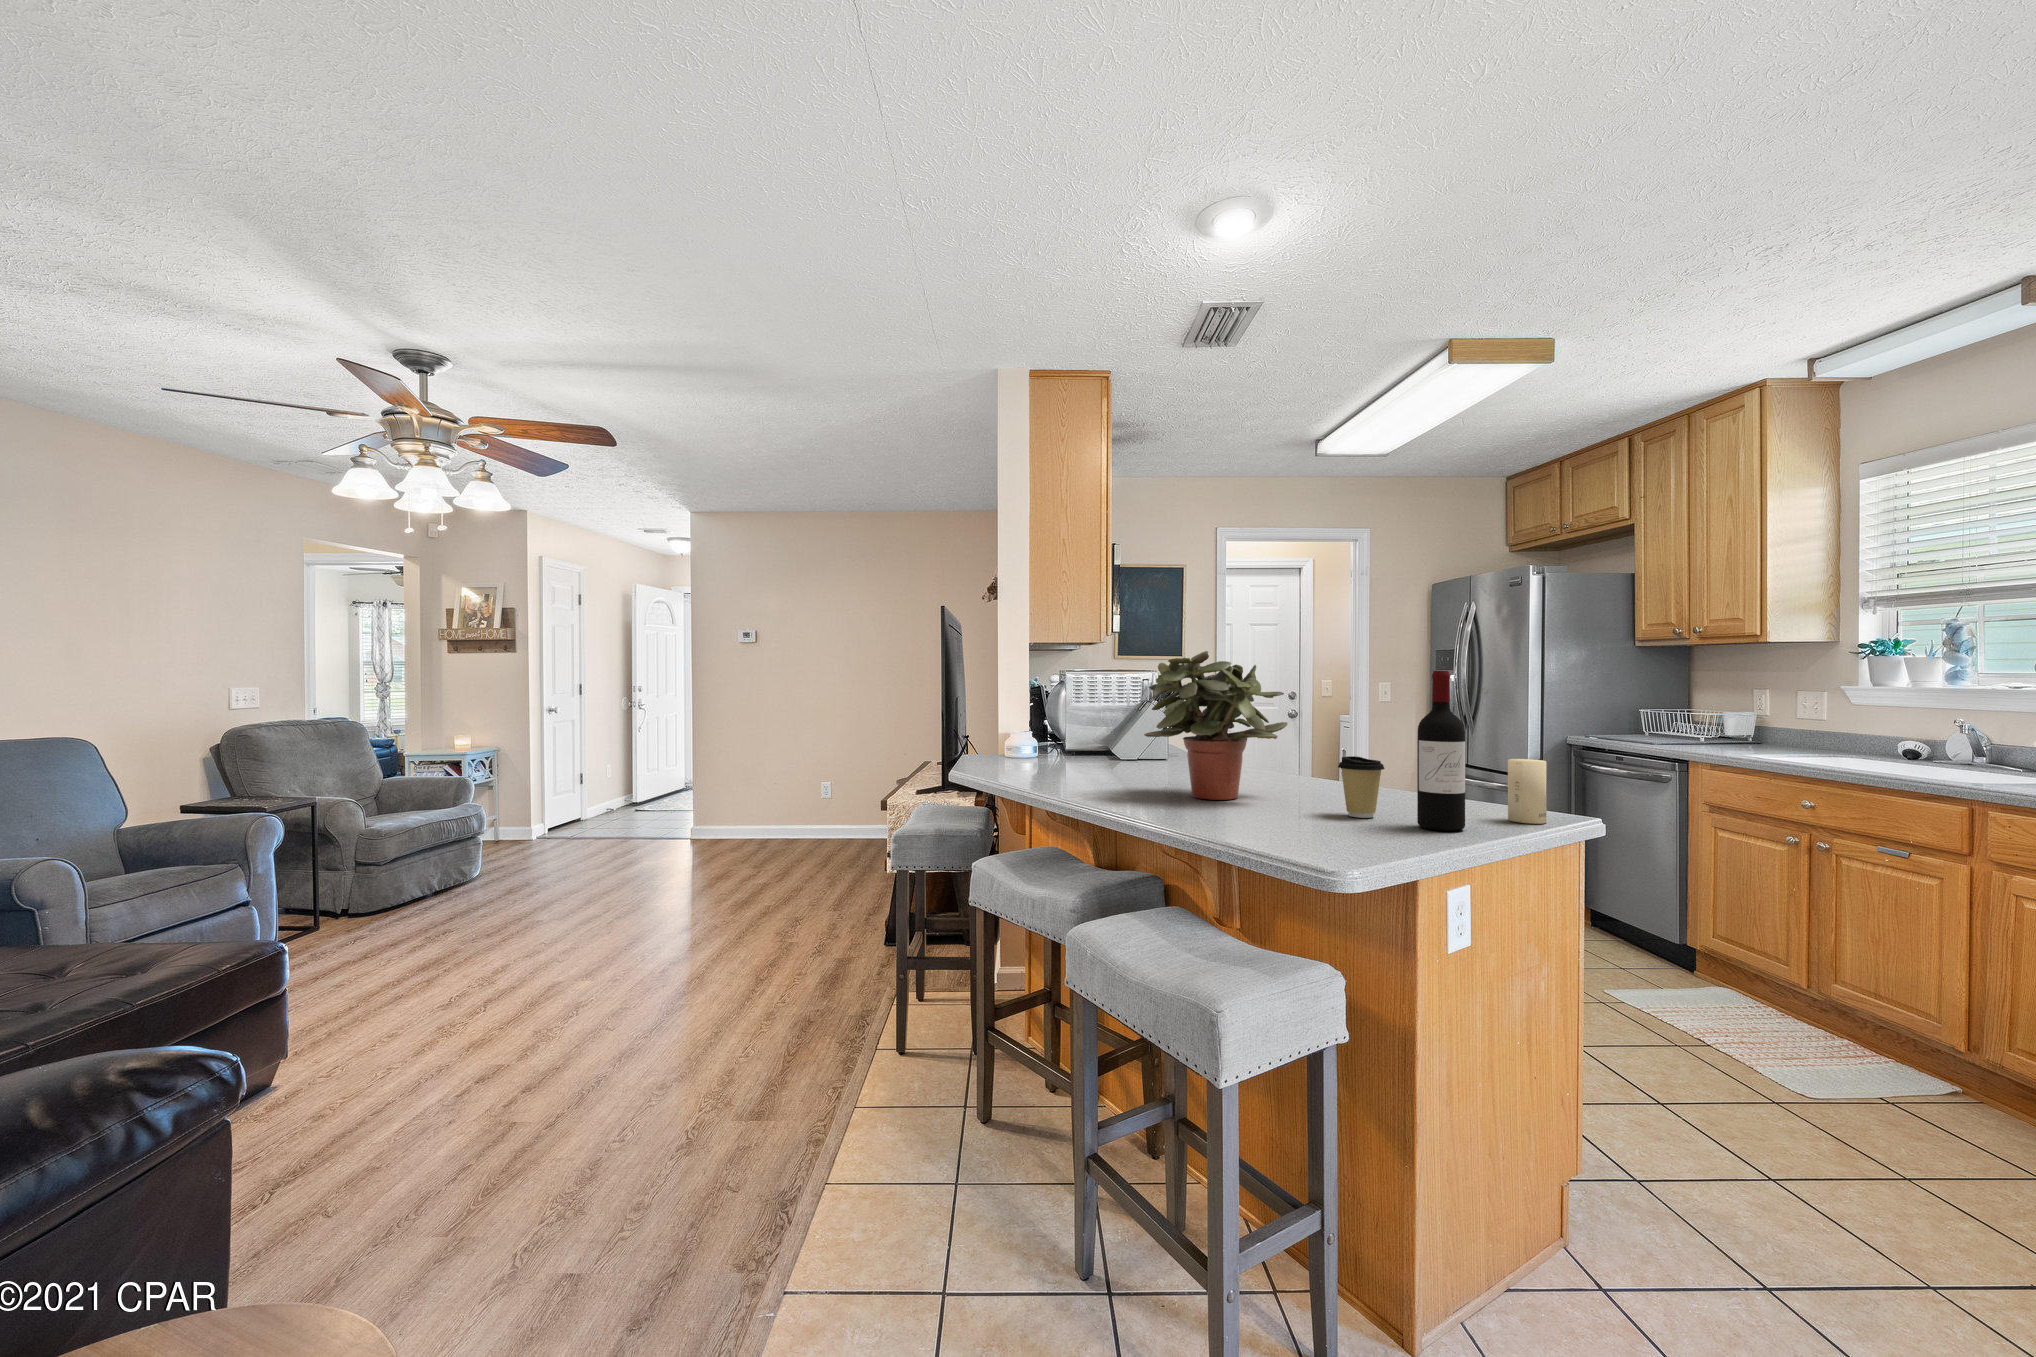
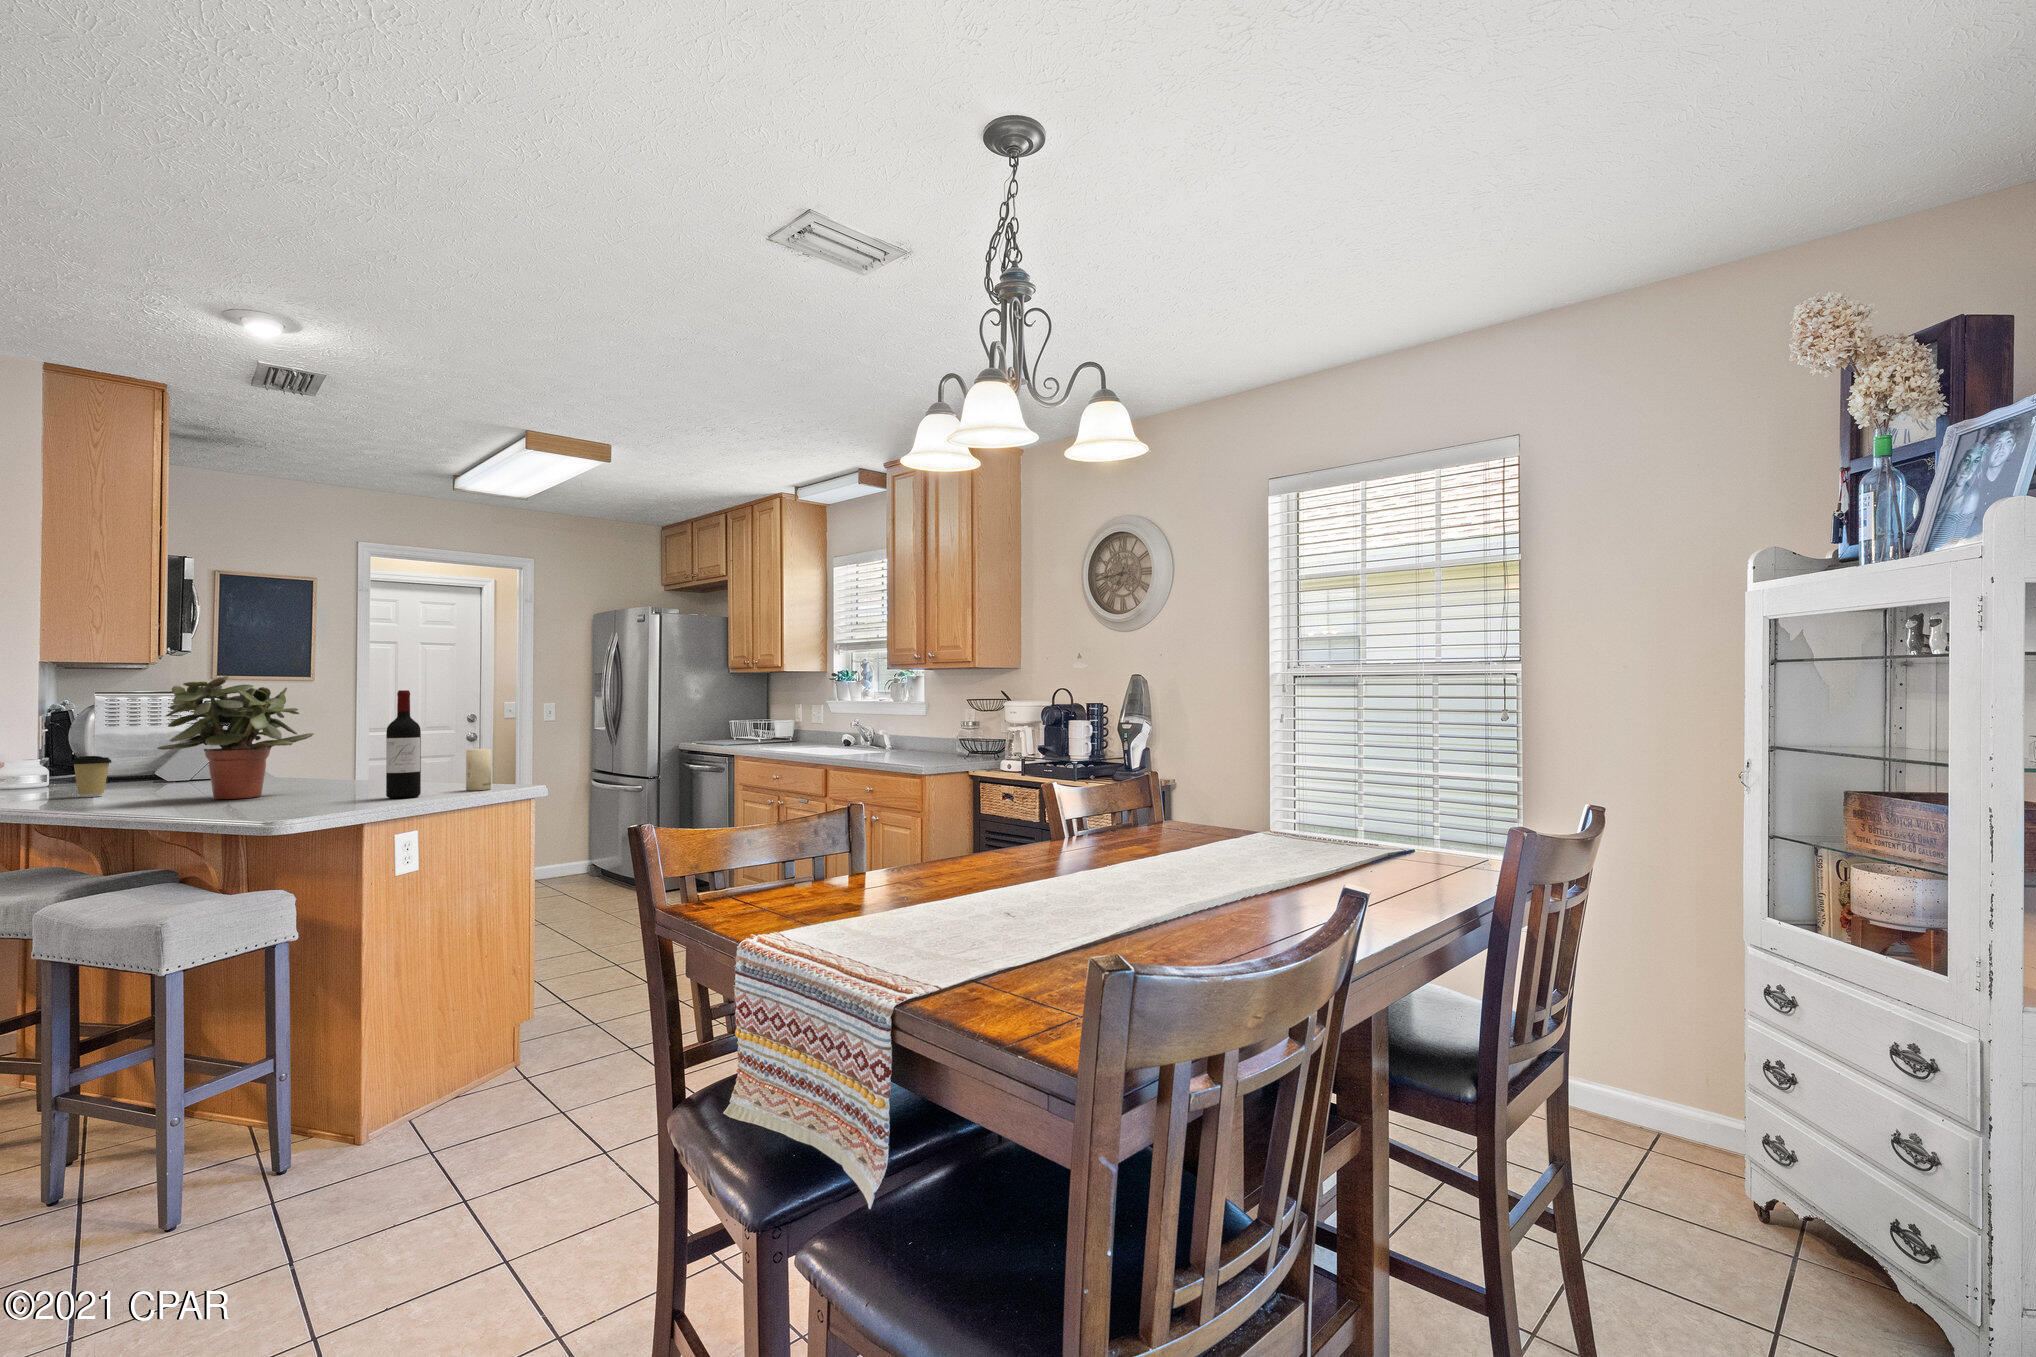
coffee cup: present [1338,756,1385,818] -> present [71,756,112,797]

